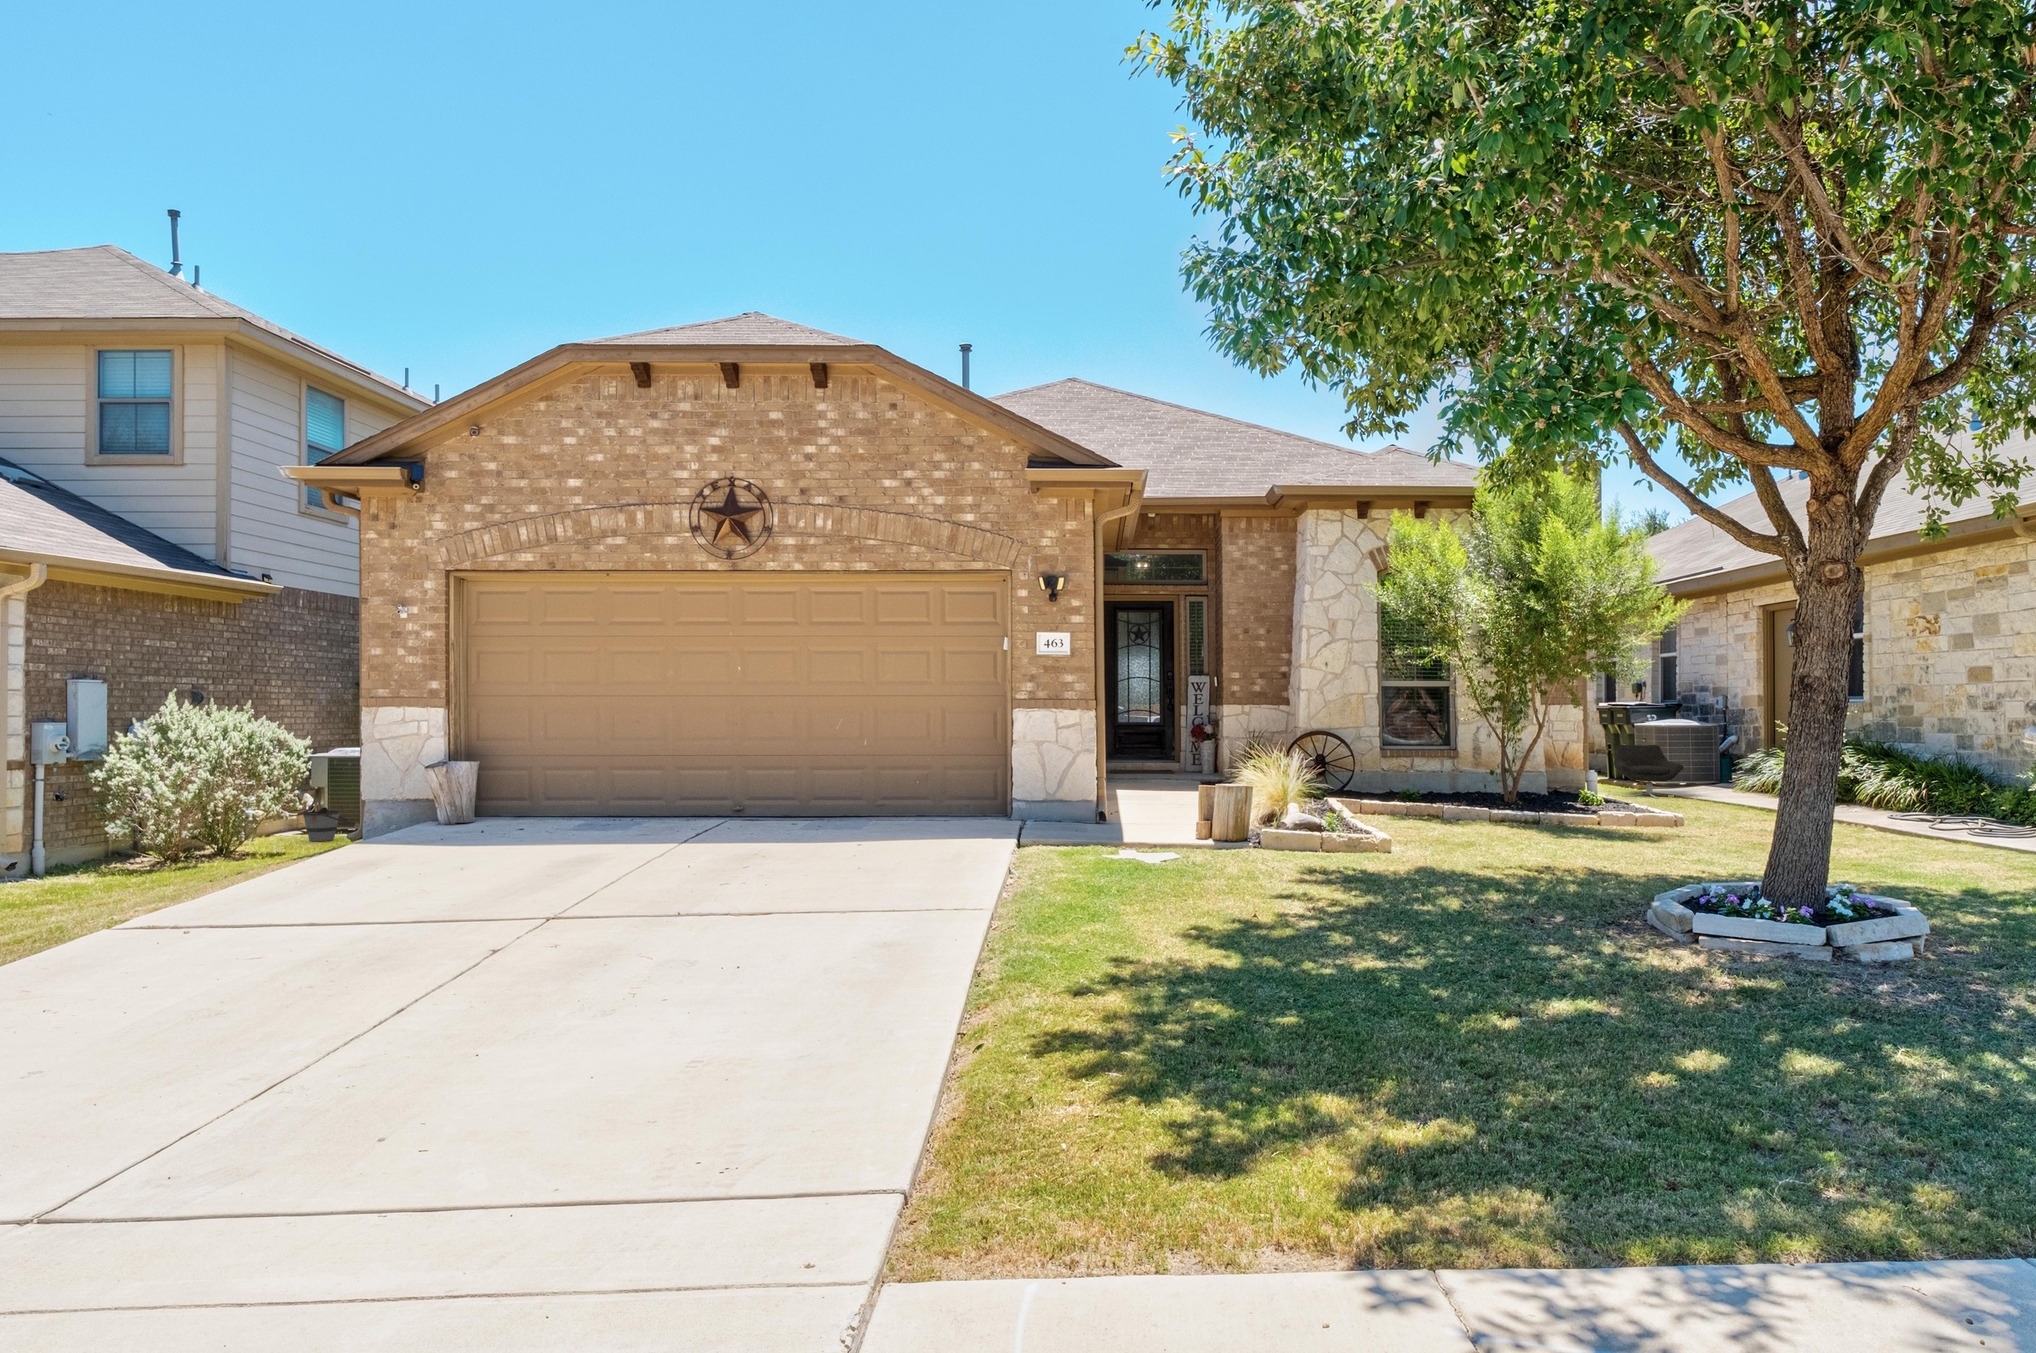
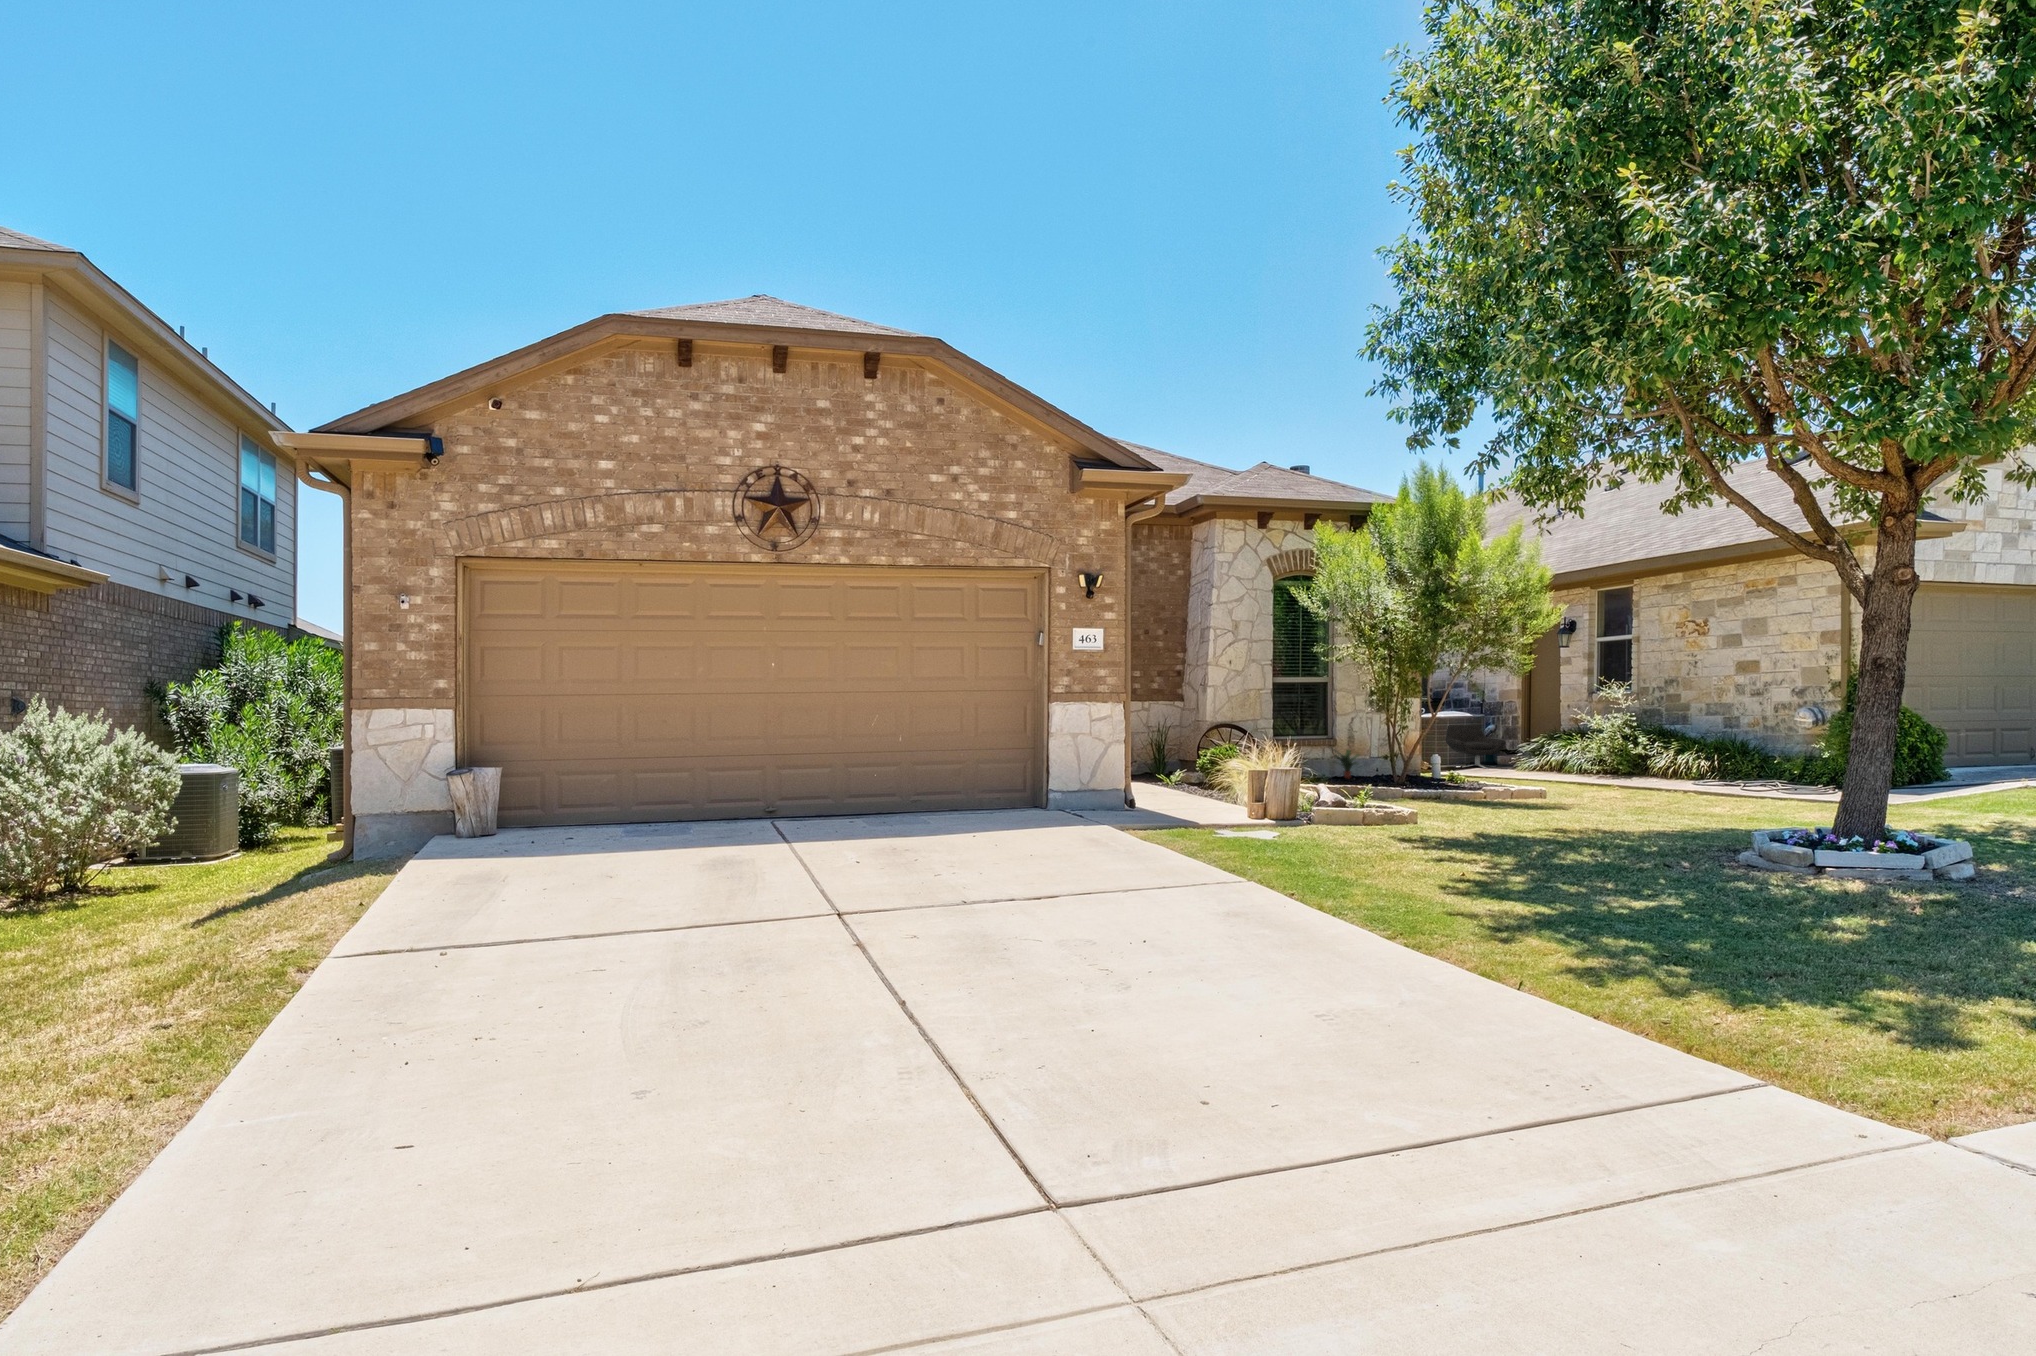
potted plant: none [1426,767,1466,804] -> present [1334,749,1359,778]
bucket: present [303,807,350,842] -> none [282,822,340,862]

